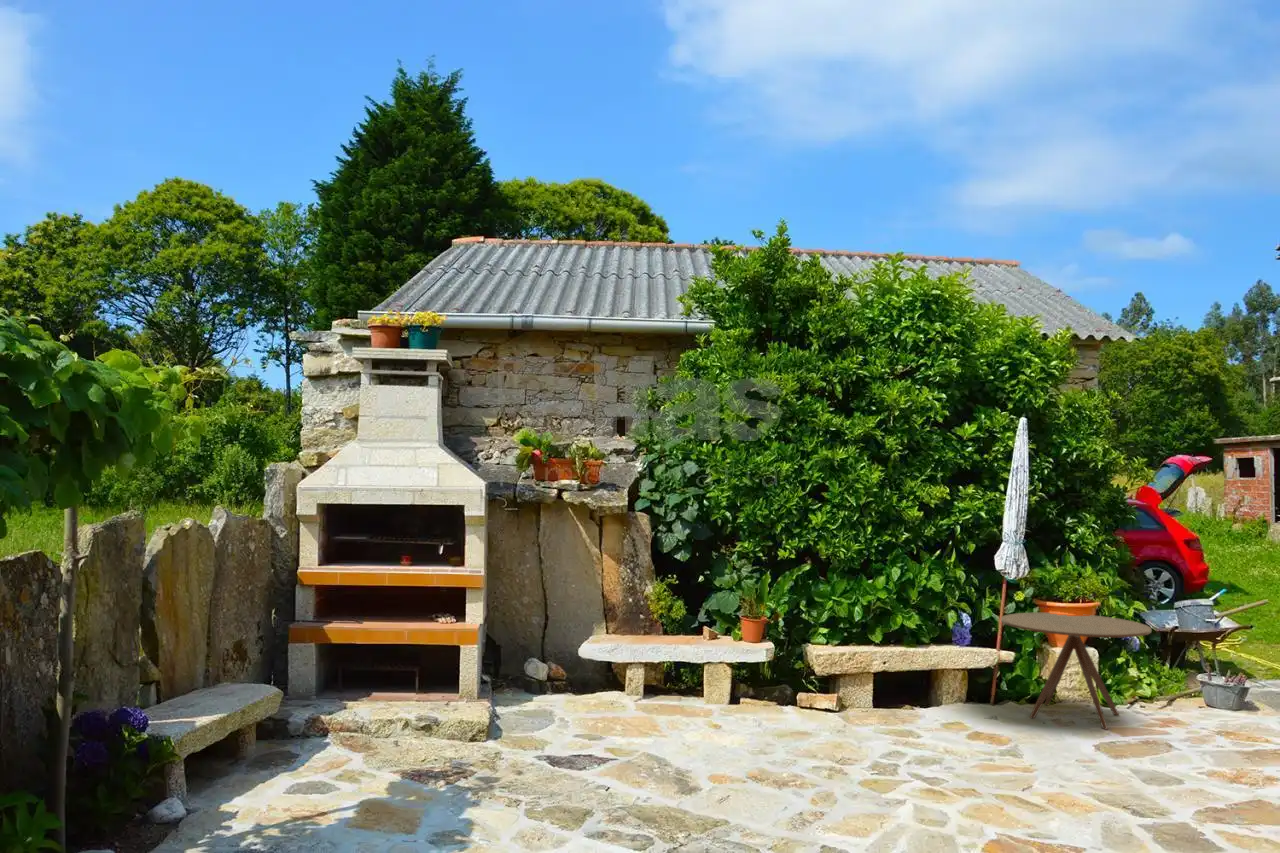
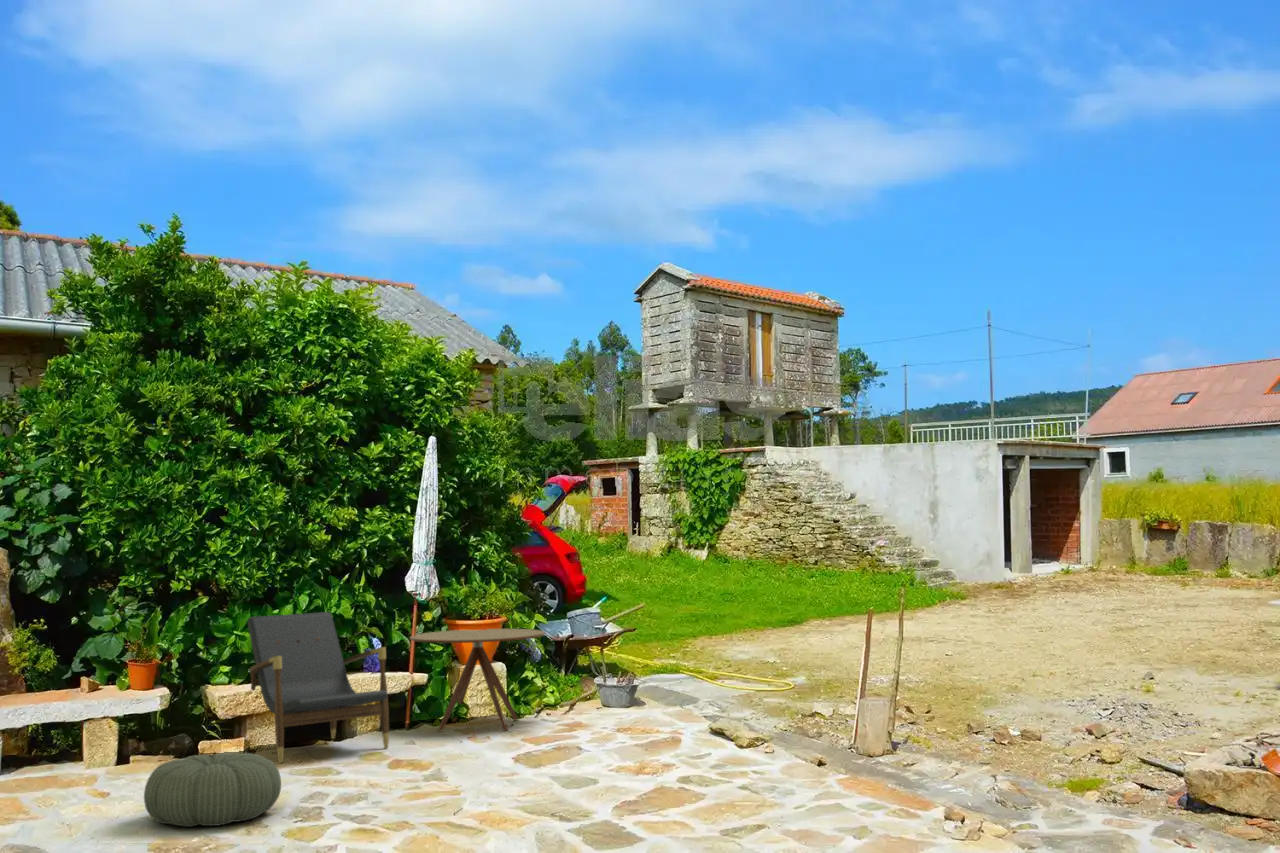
lounge chair: none [843,588,979,737] -> present [248,612,389,763]
pouf: none [732,740,863,823] -> present [144,753,281,827]

